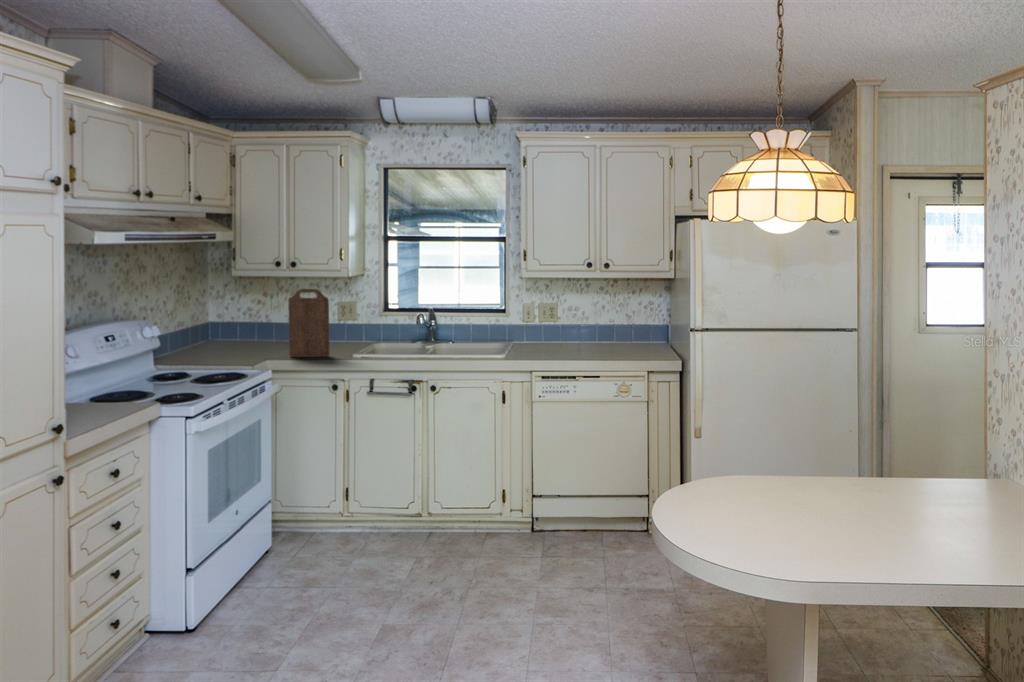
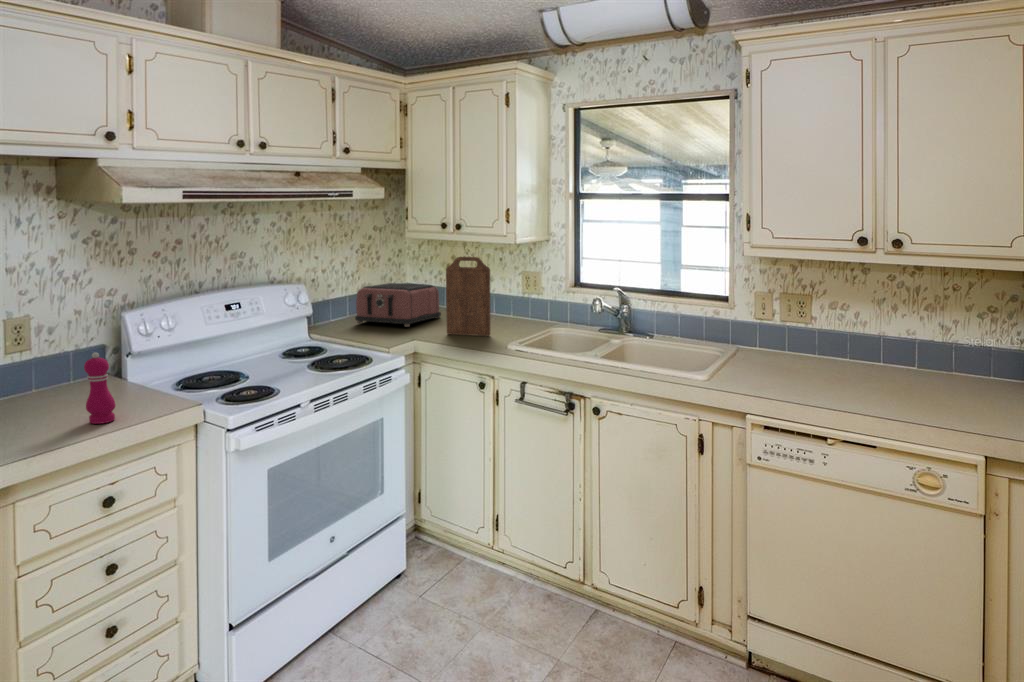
toaster: none [189,317,264,353] -> present [355,283,441,327]
pepper mill: none [86,356,108,413] -> present [84,353,116,424]

